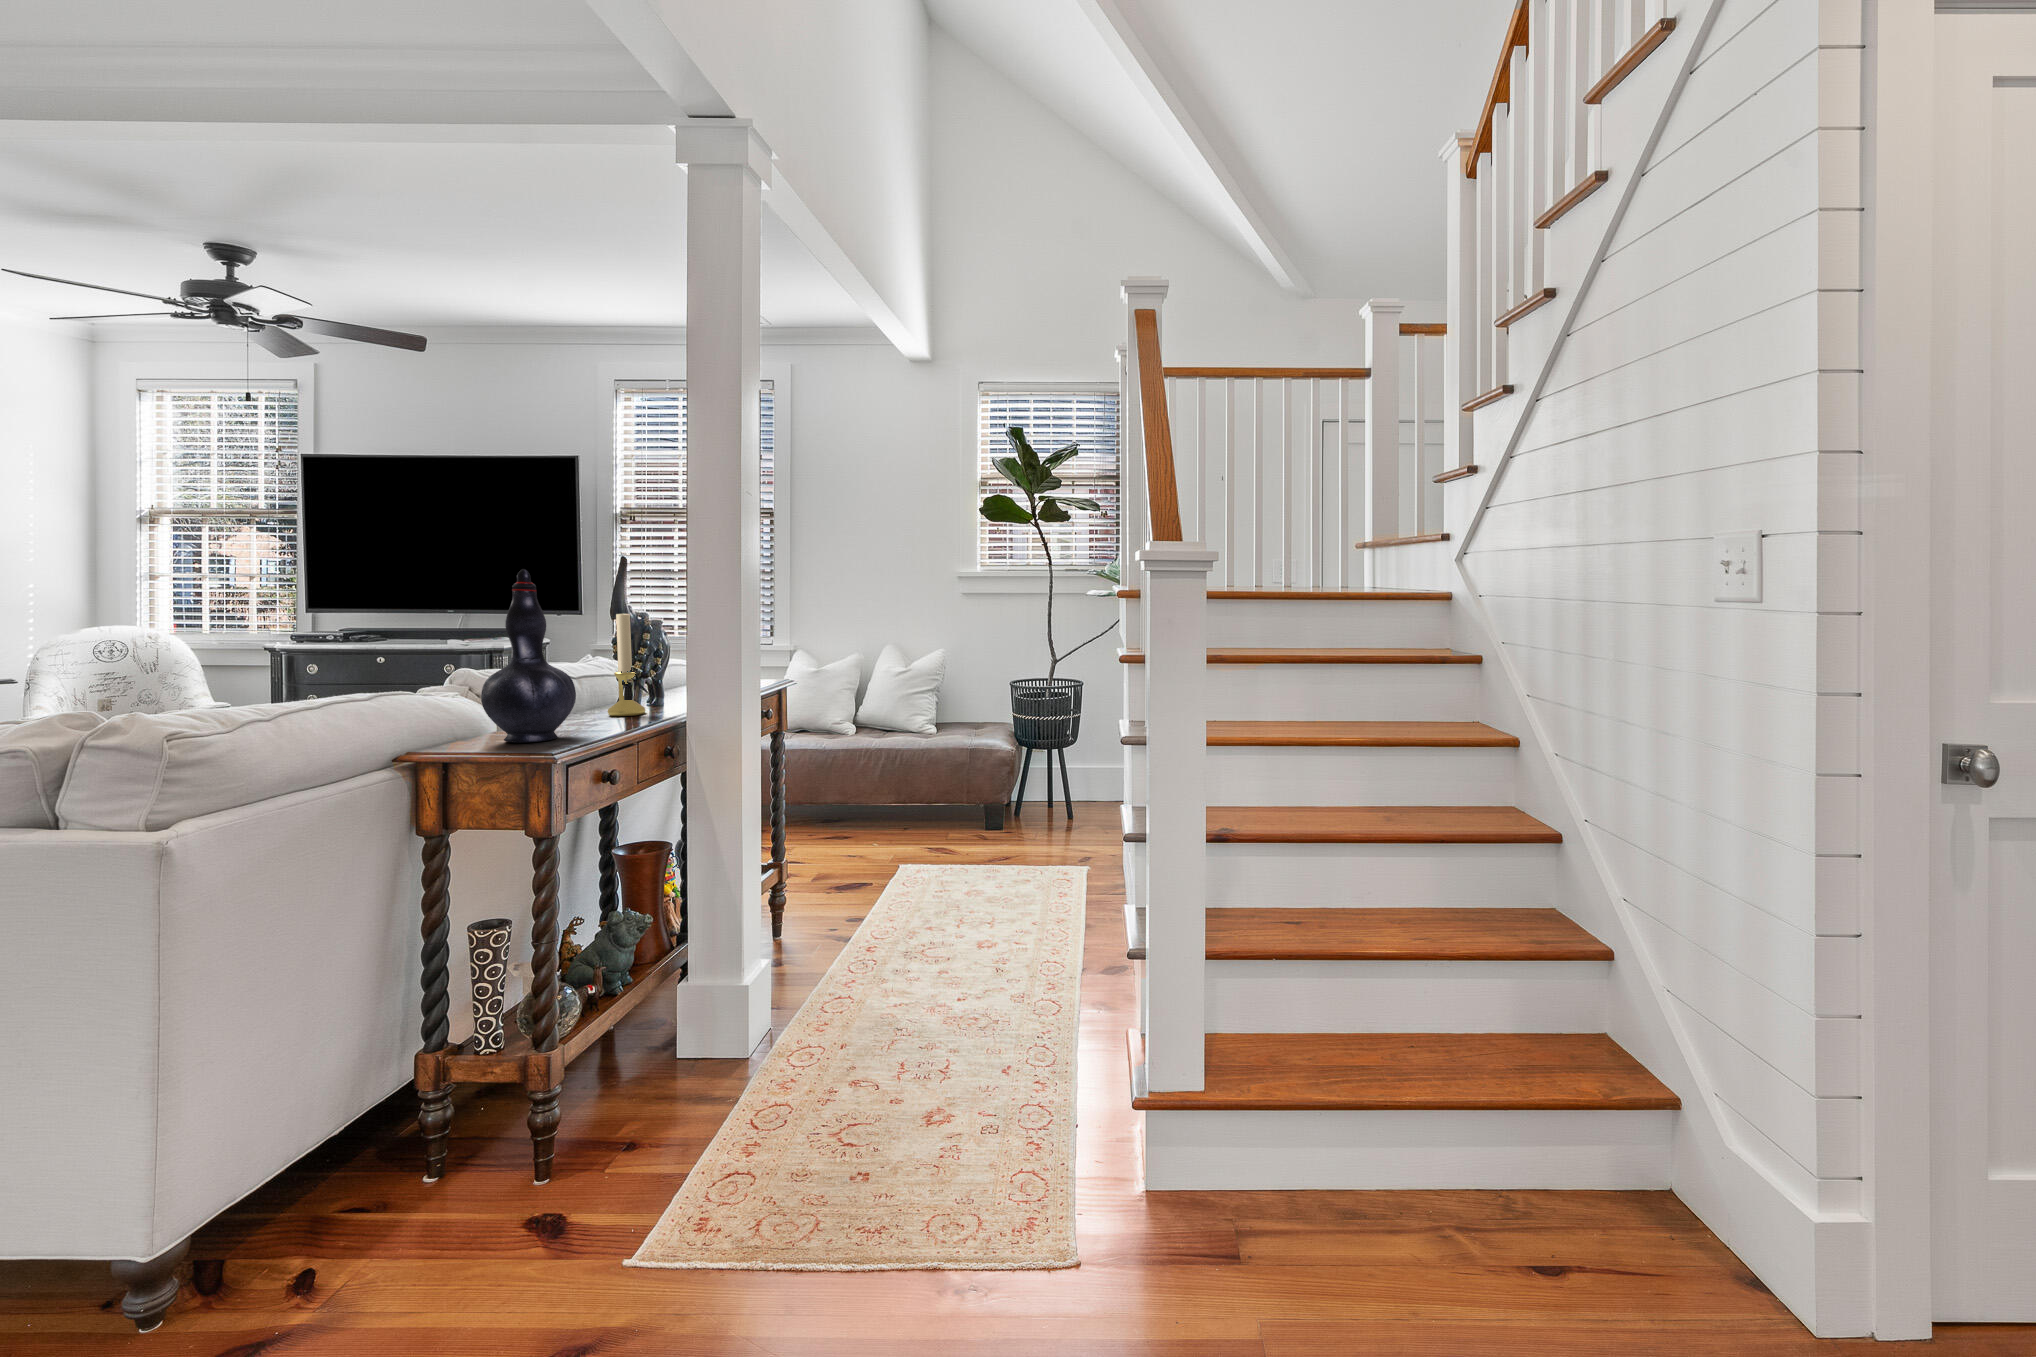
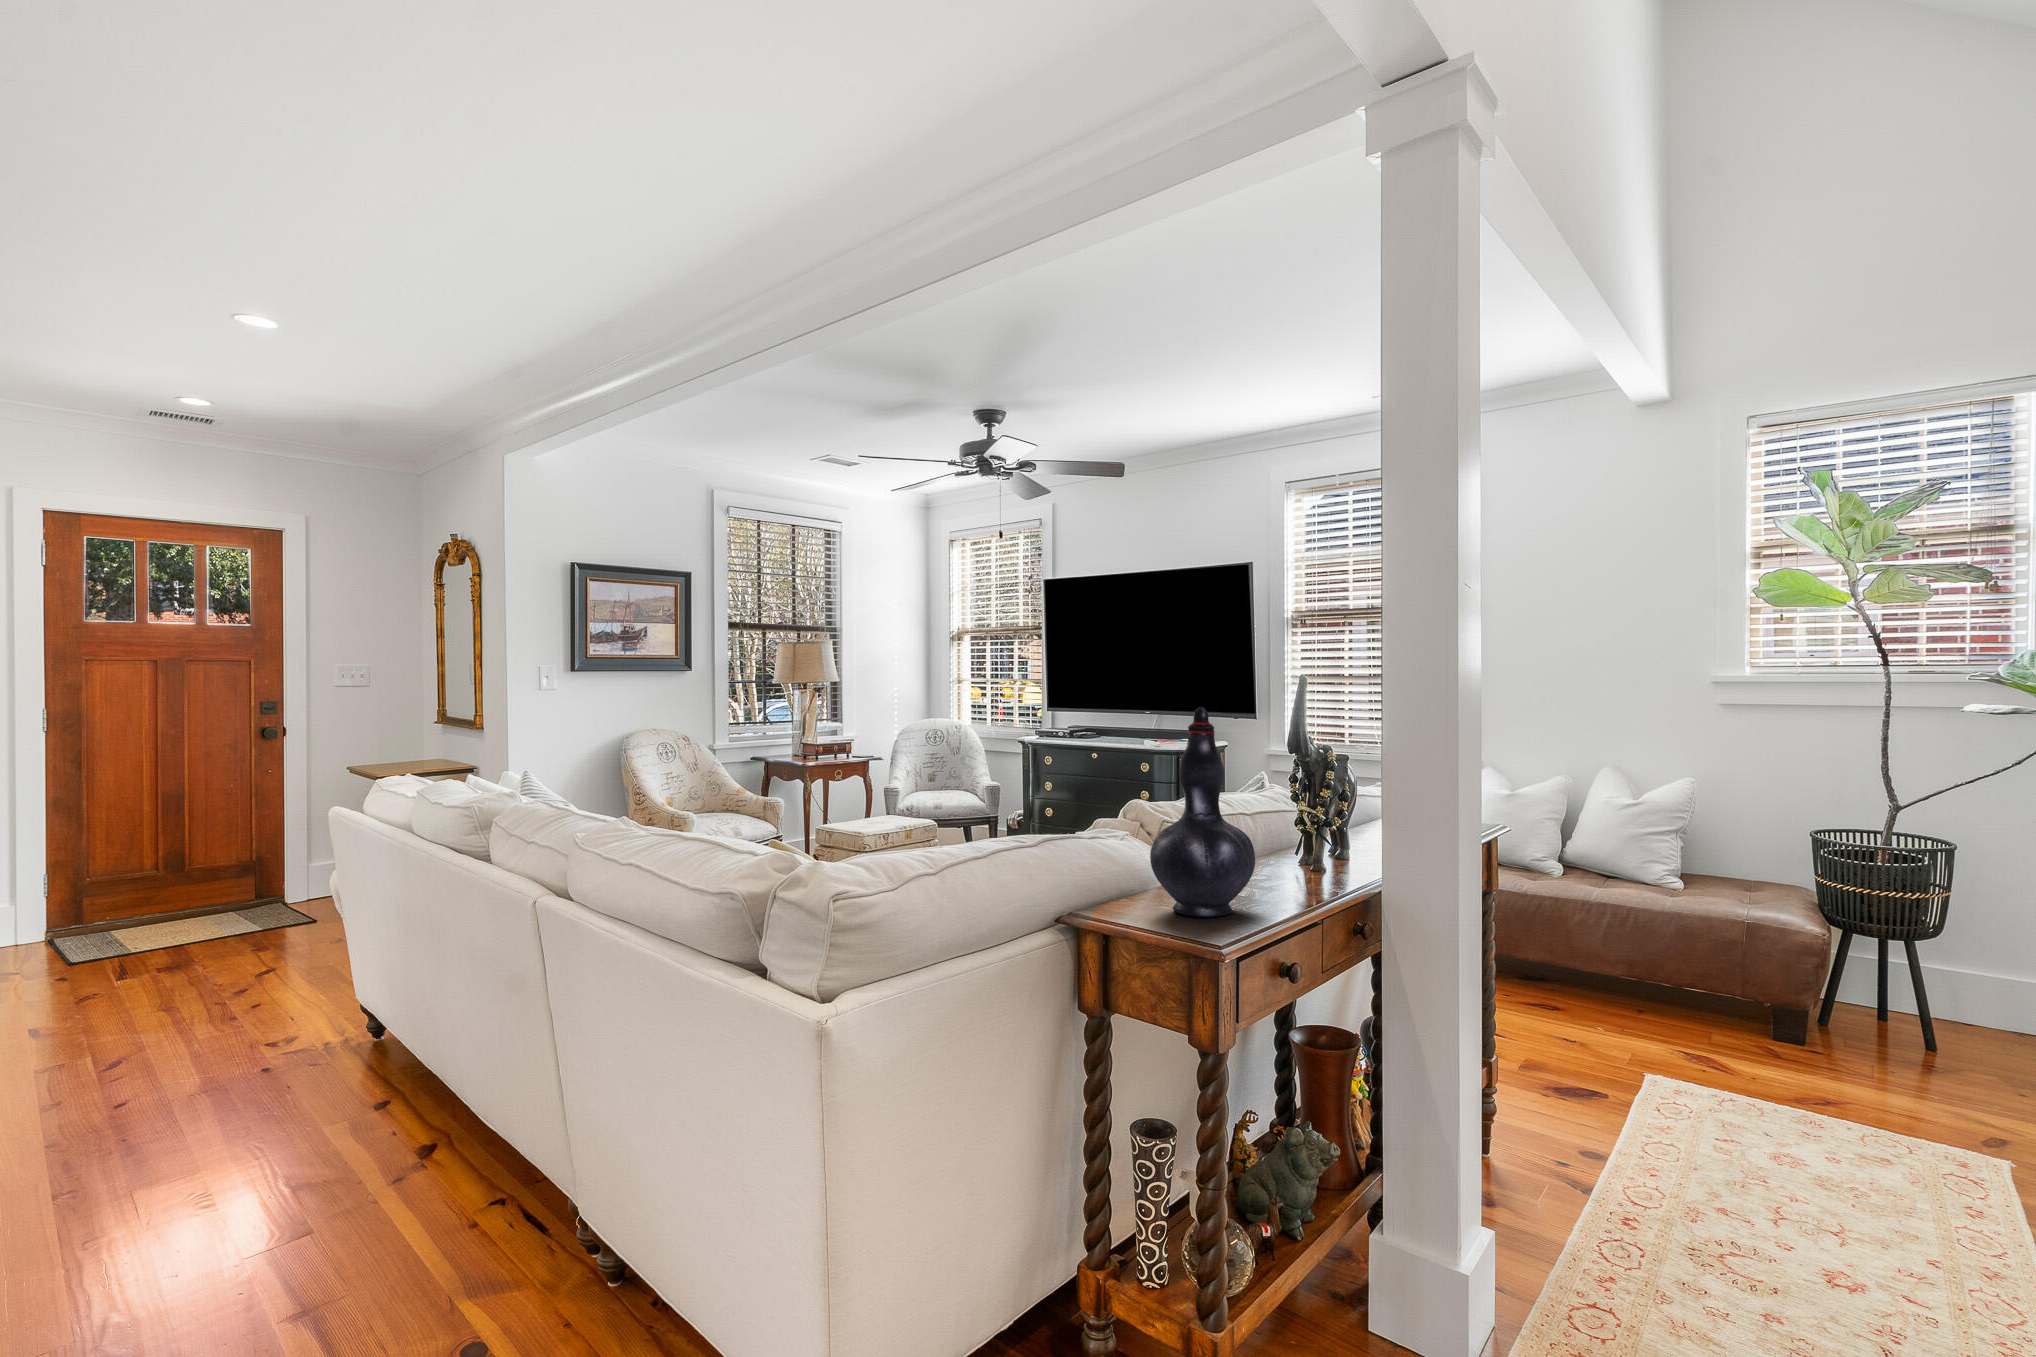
candle holder: present [608,613,646,716] -> none [1289,748,1334,879]

